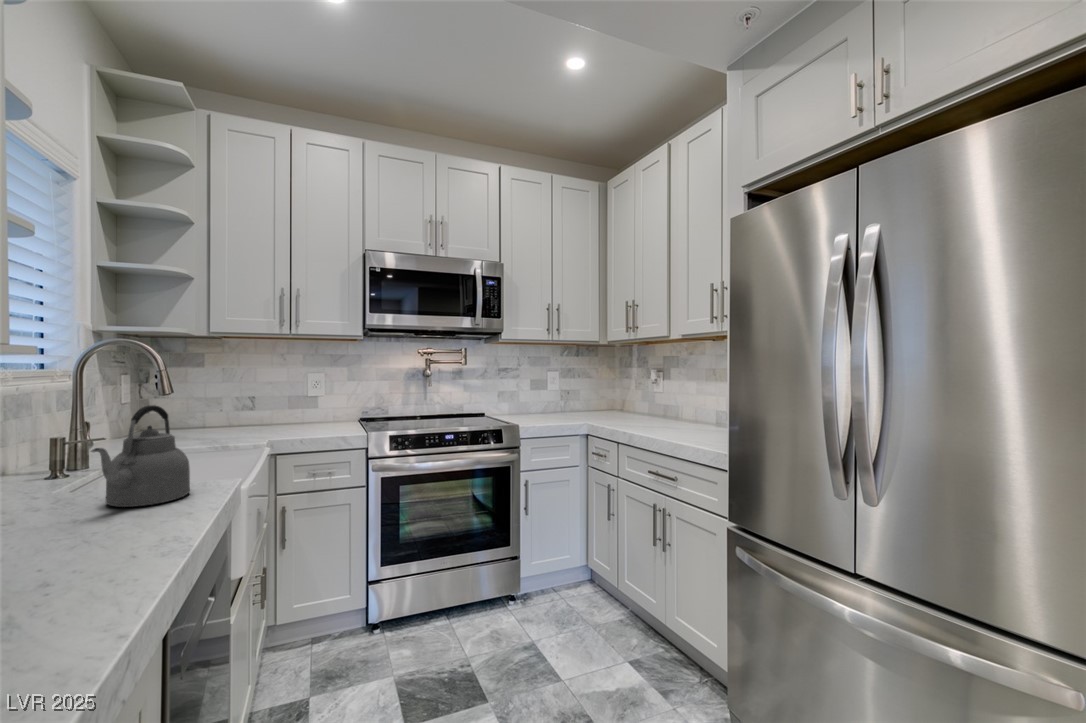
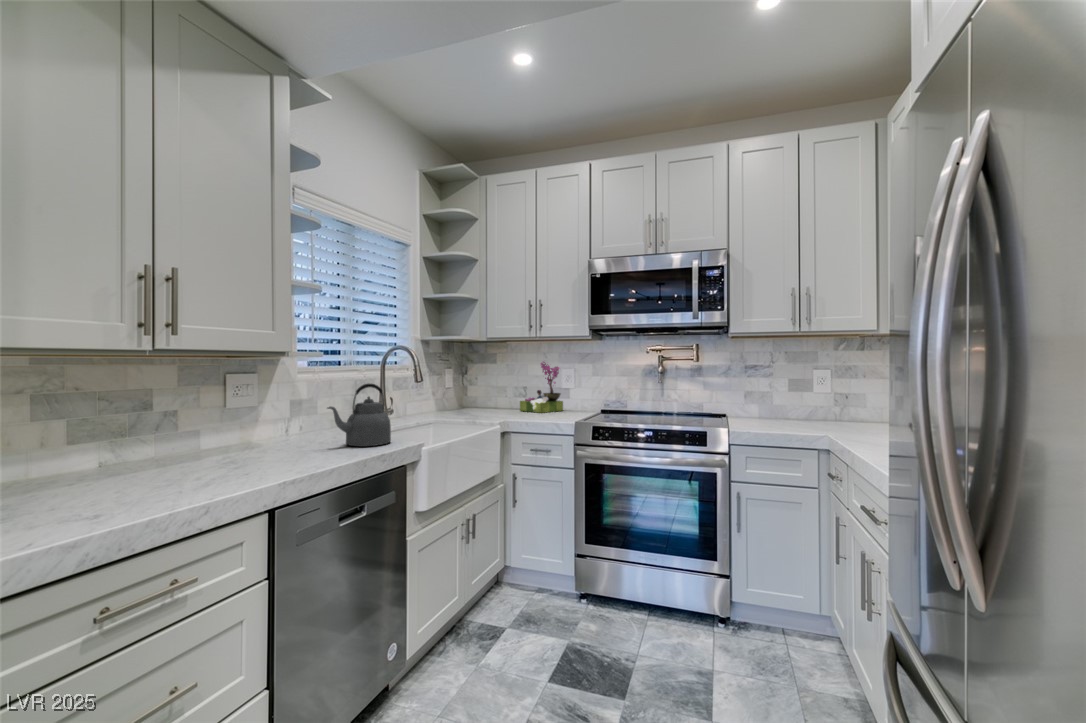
flower arrangement: none [253,361,311,428] -> present [520,362,563,413]

